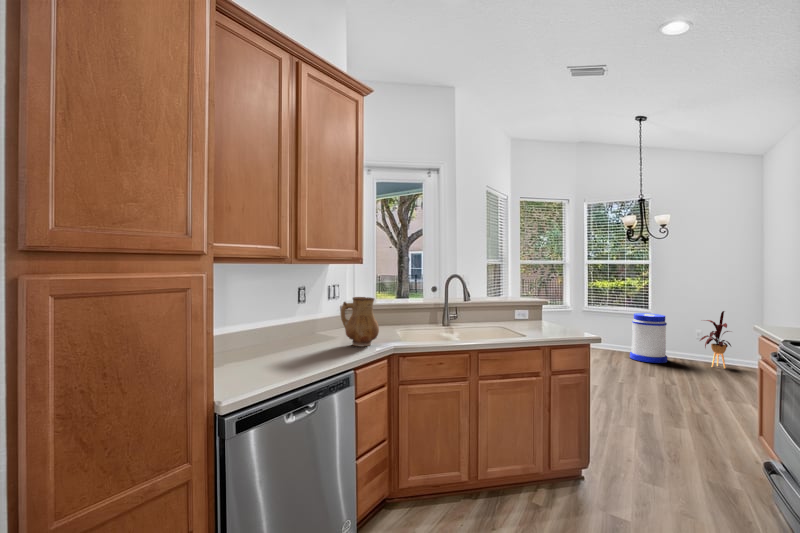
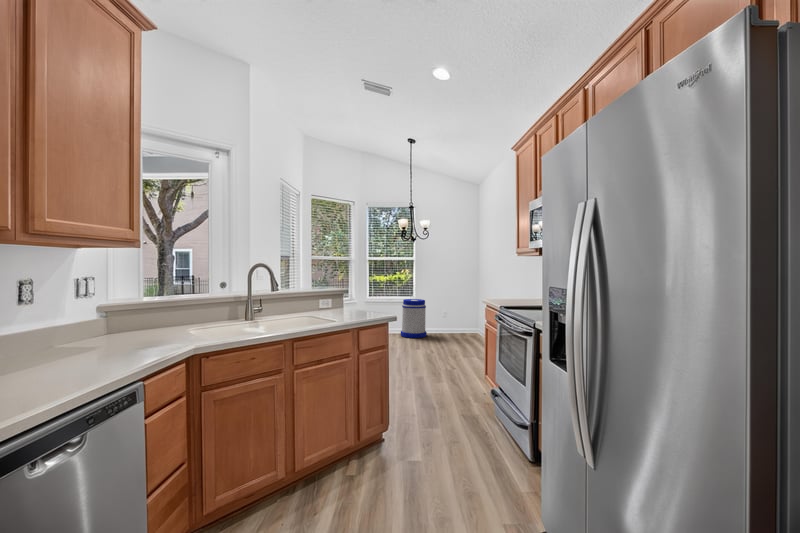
ceramic pitcher: present [341,297,379,347] -> none [116,291,173,352]
house plant: present [700,311,731,368] -> none [447,294,468,337]

